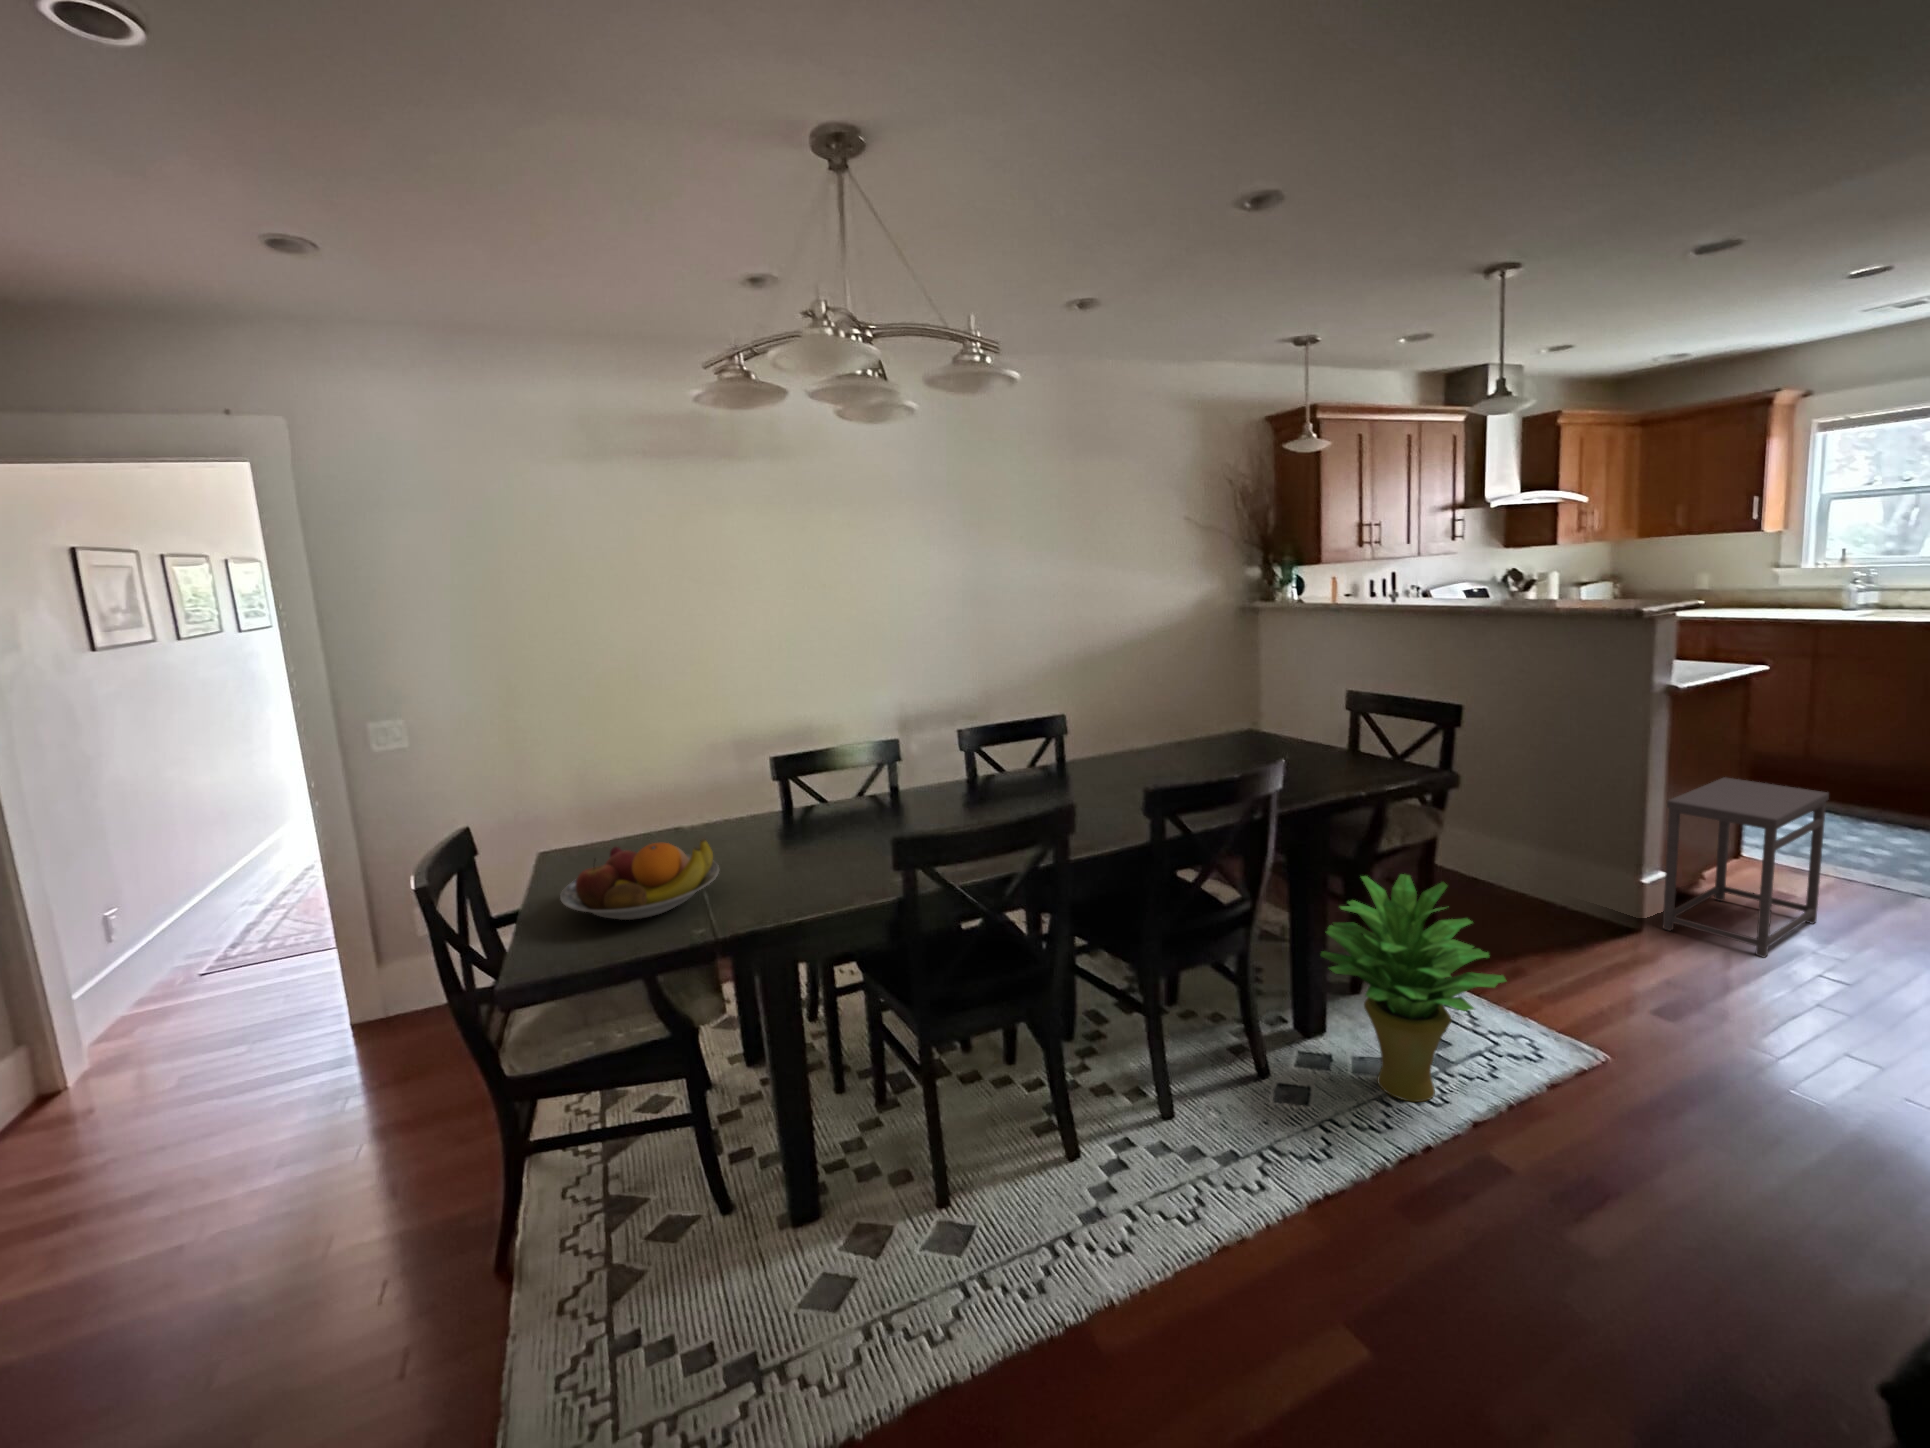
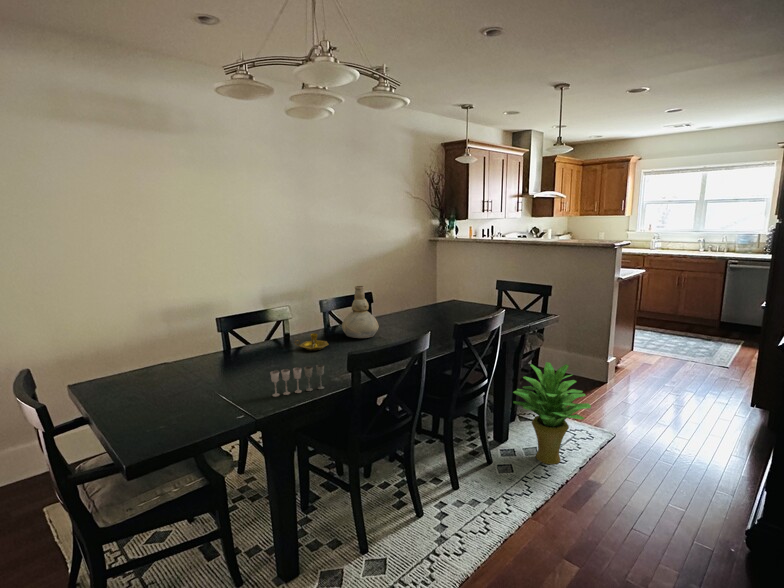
vase: none [973,704,1040,802] -> present [342,286,379,338]
side table: present [1663,778,1829,957] -> none [615,317,669,389]
candlestick: none [874,789,934,820] -> present [295,333,329,351]
fruit bowl: present [560,839,719,920] -> none [140,364,240,416]
wine glass: none [764,849,860,900] -> present [271,364,324,397]

